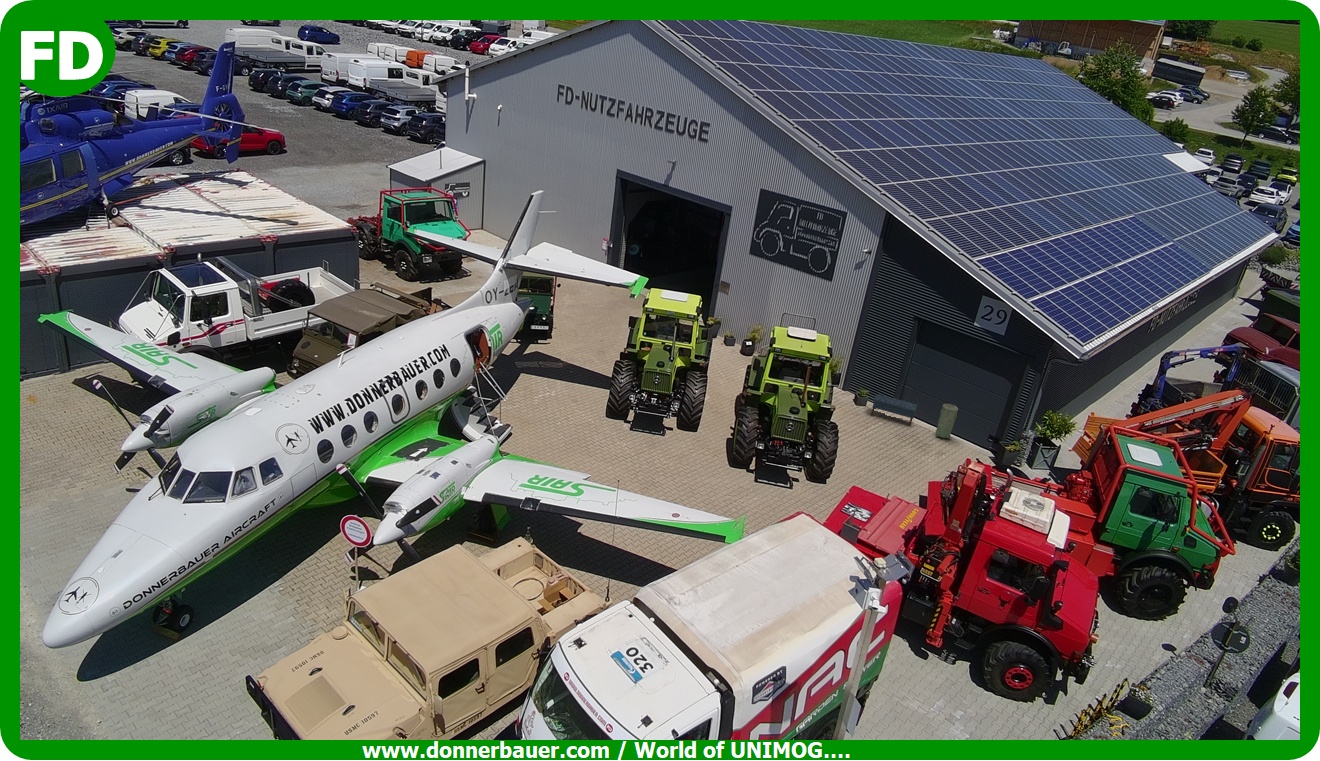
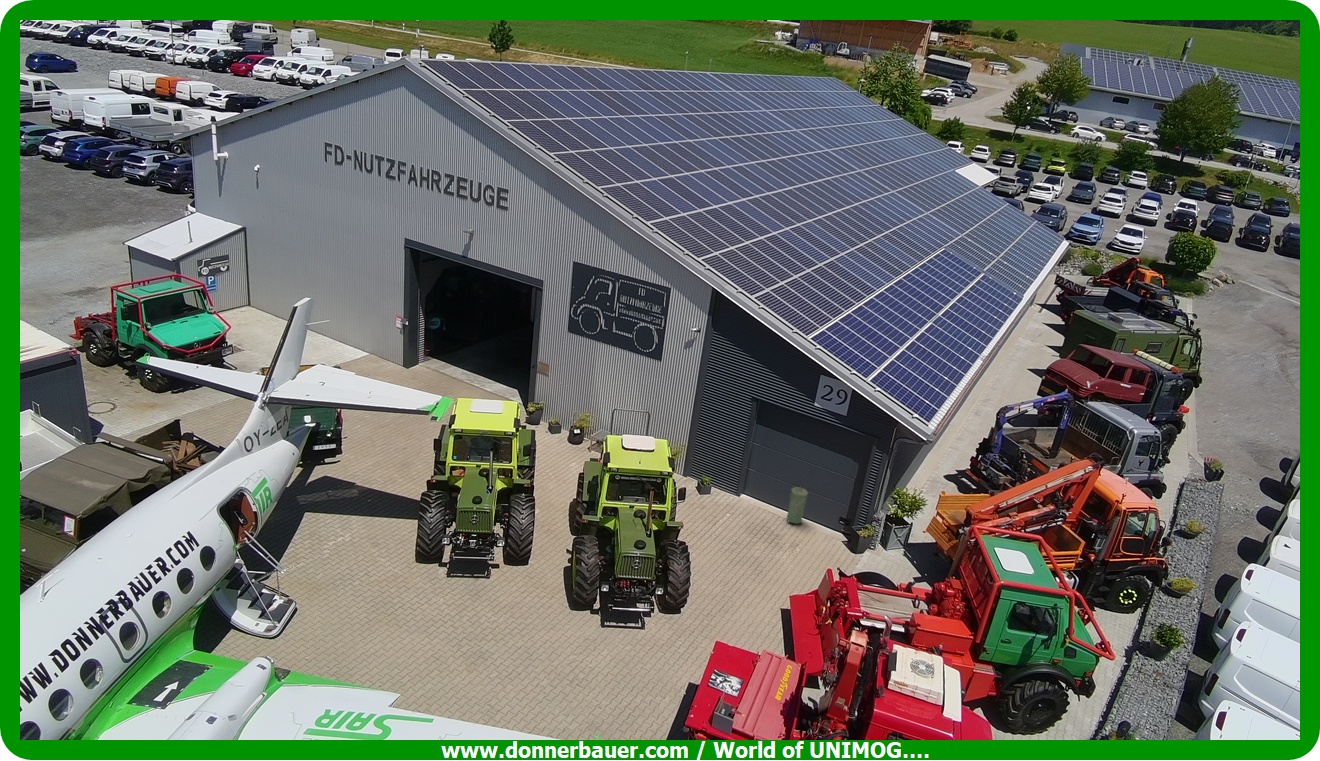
bench: present [871,394,917,426] -> none [718,481,765,513]

